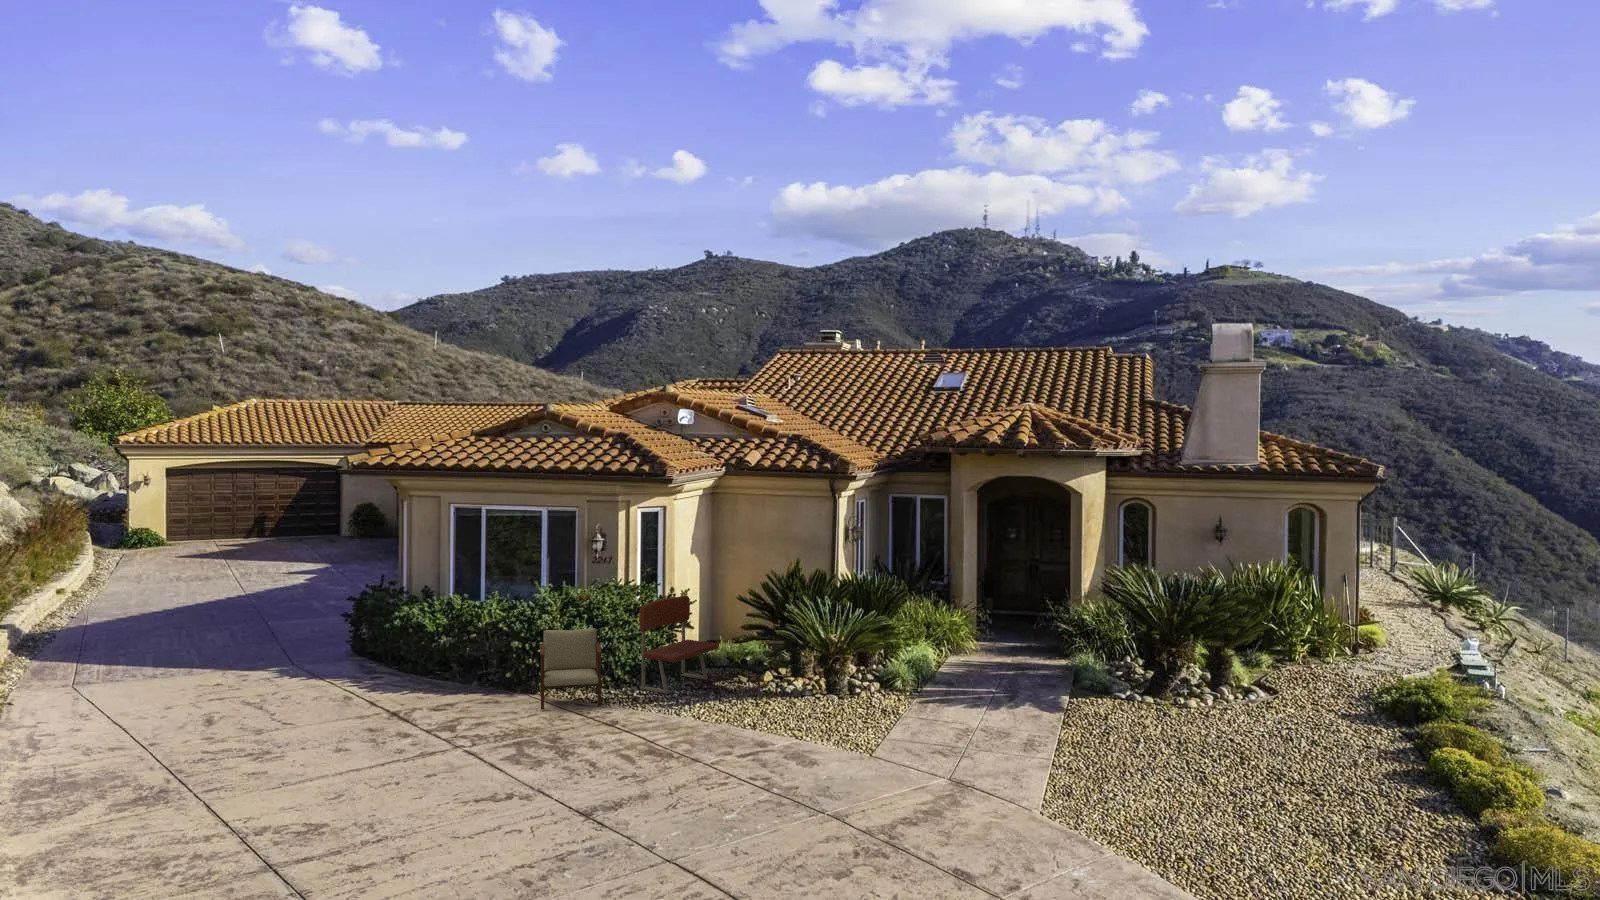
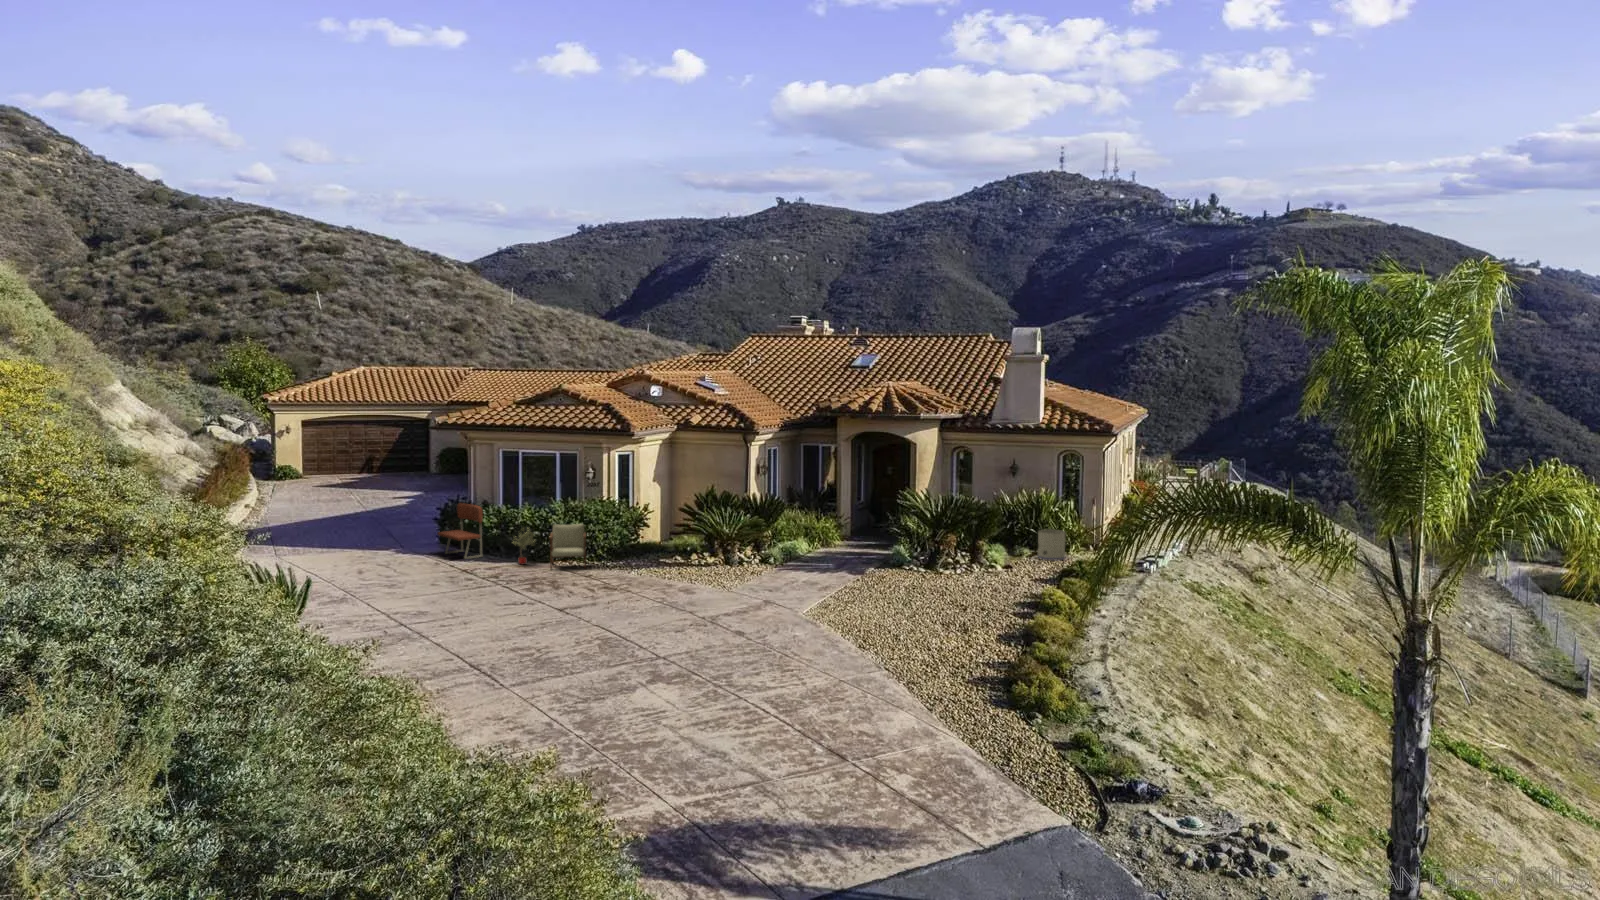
bench: present [639,596,718,694] -> present [438,503,483,559]
trash can: none [1300,625,1348,676] -> present [1037,529,1065,561]
potted tree: none [473,634,515,699] -> present [512,528,534,564]

